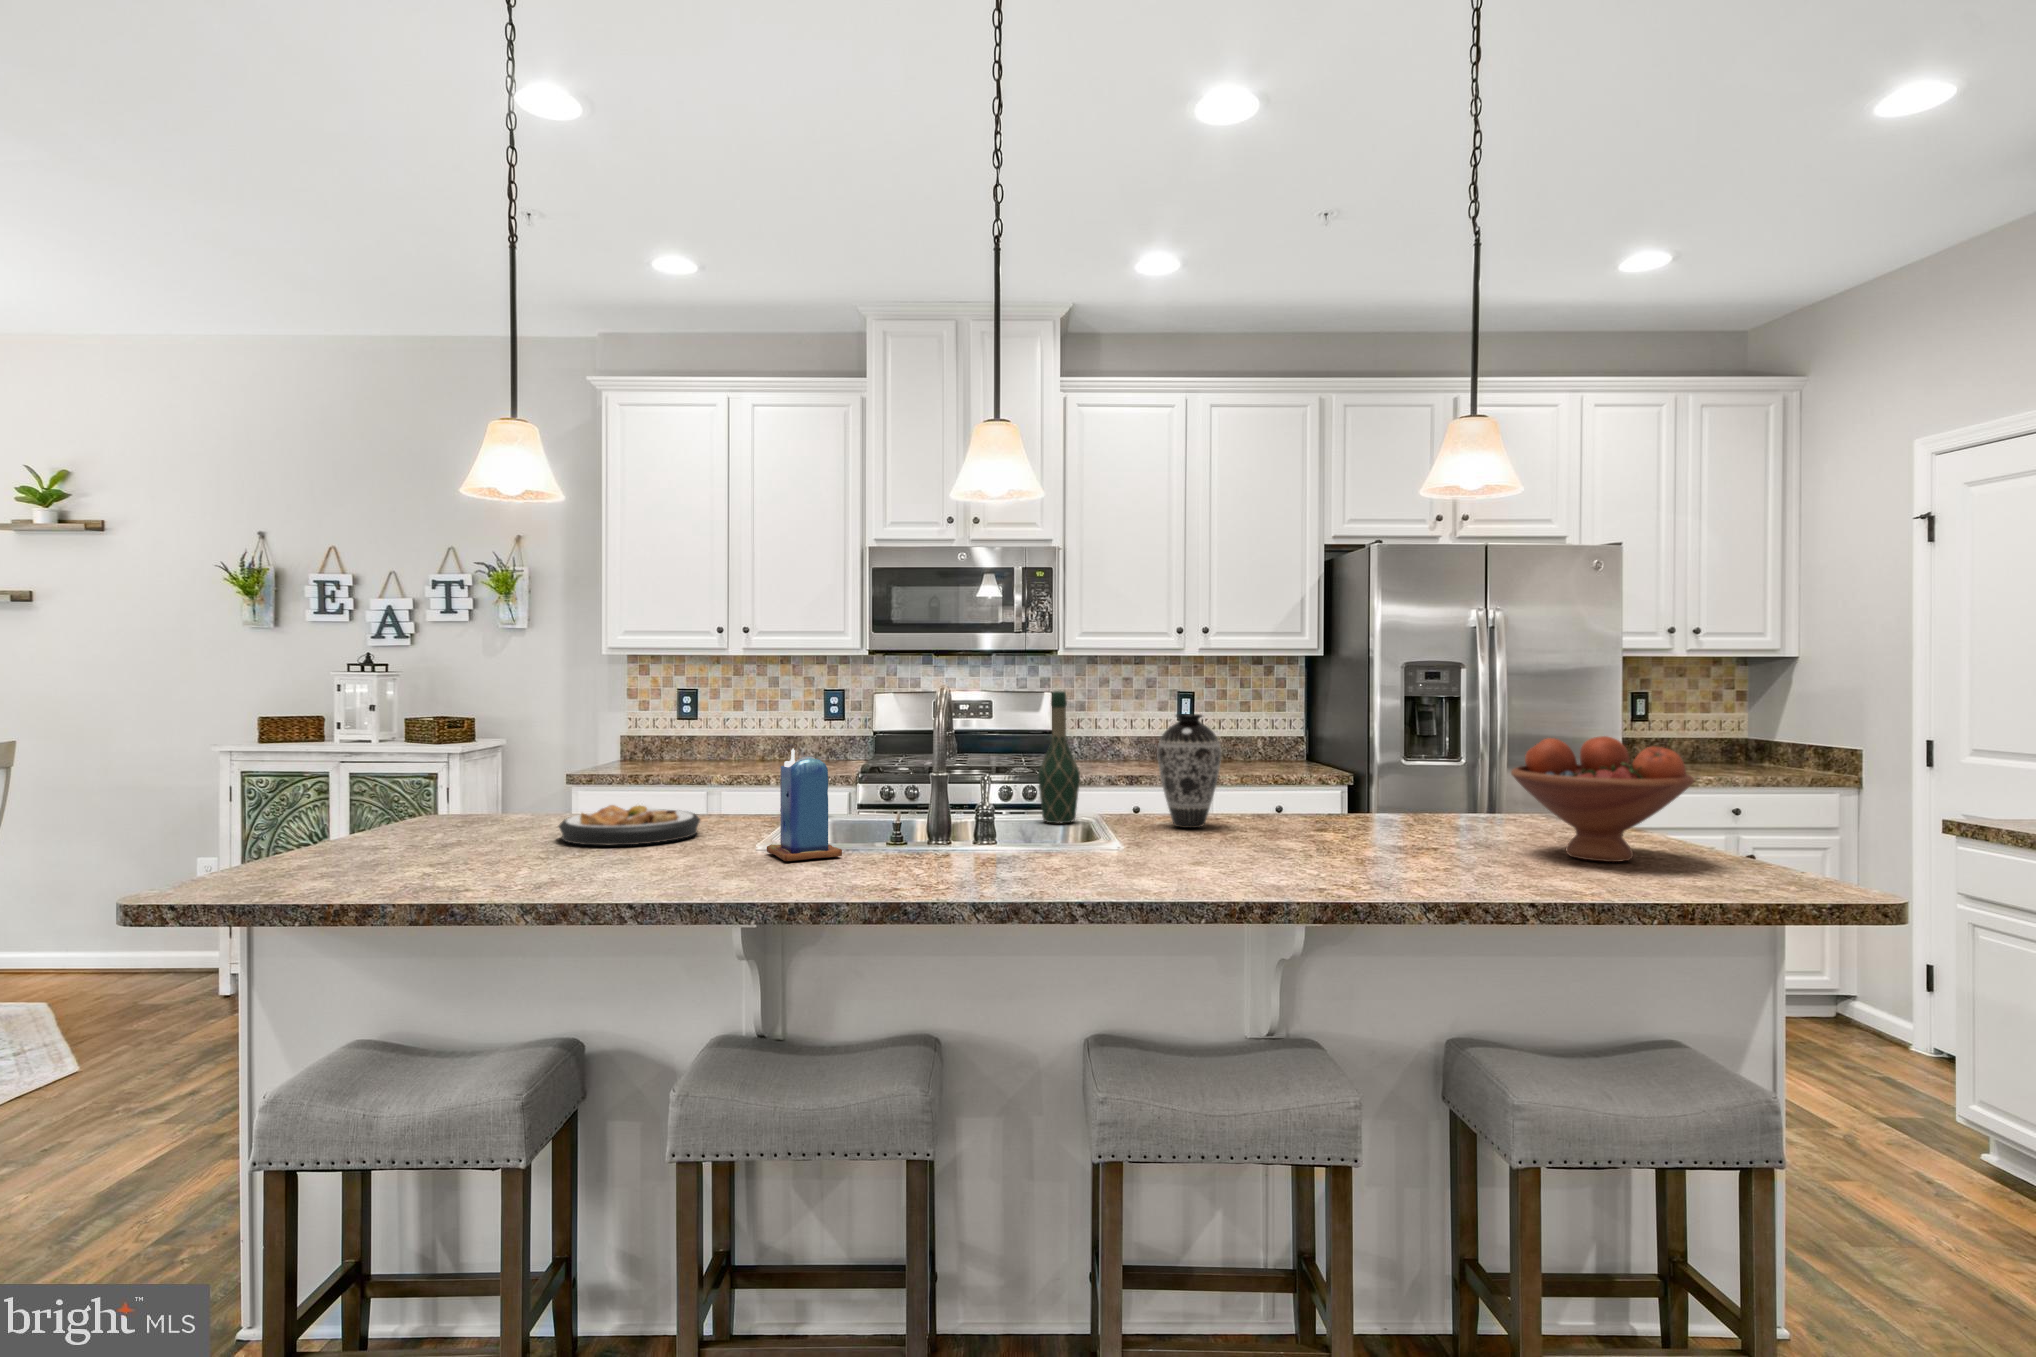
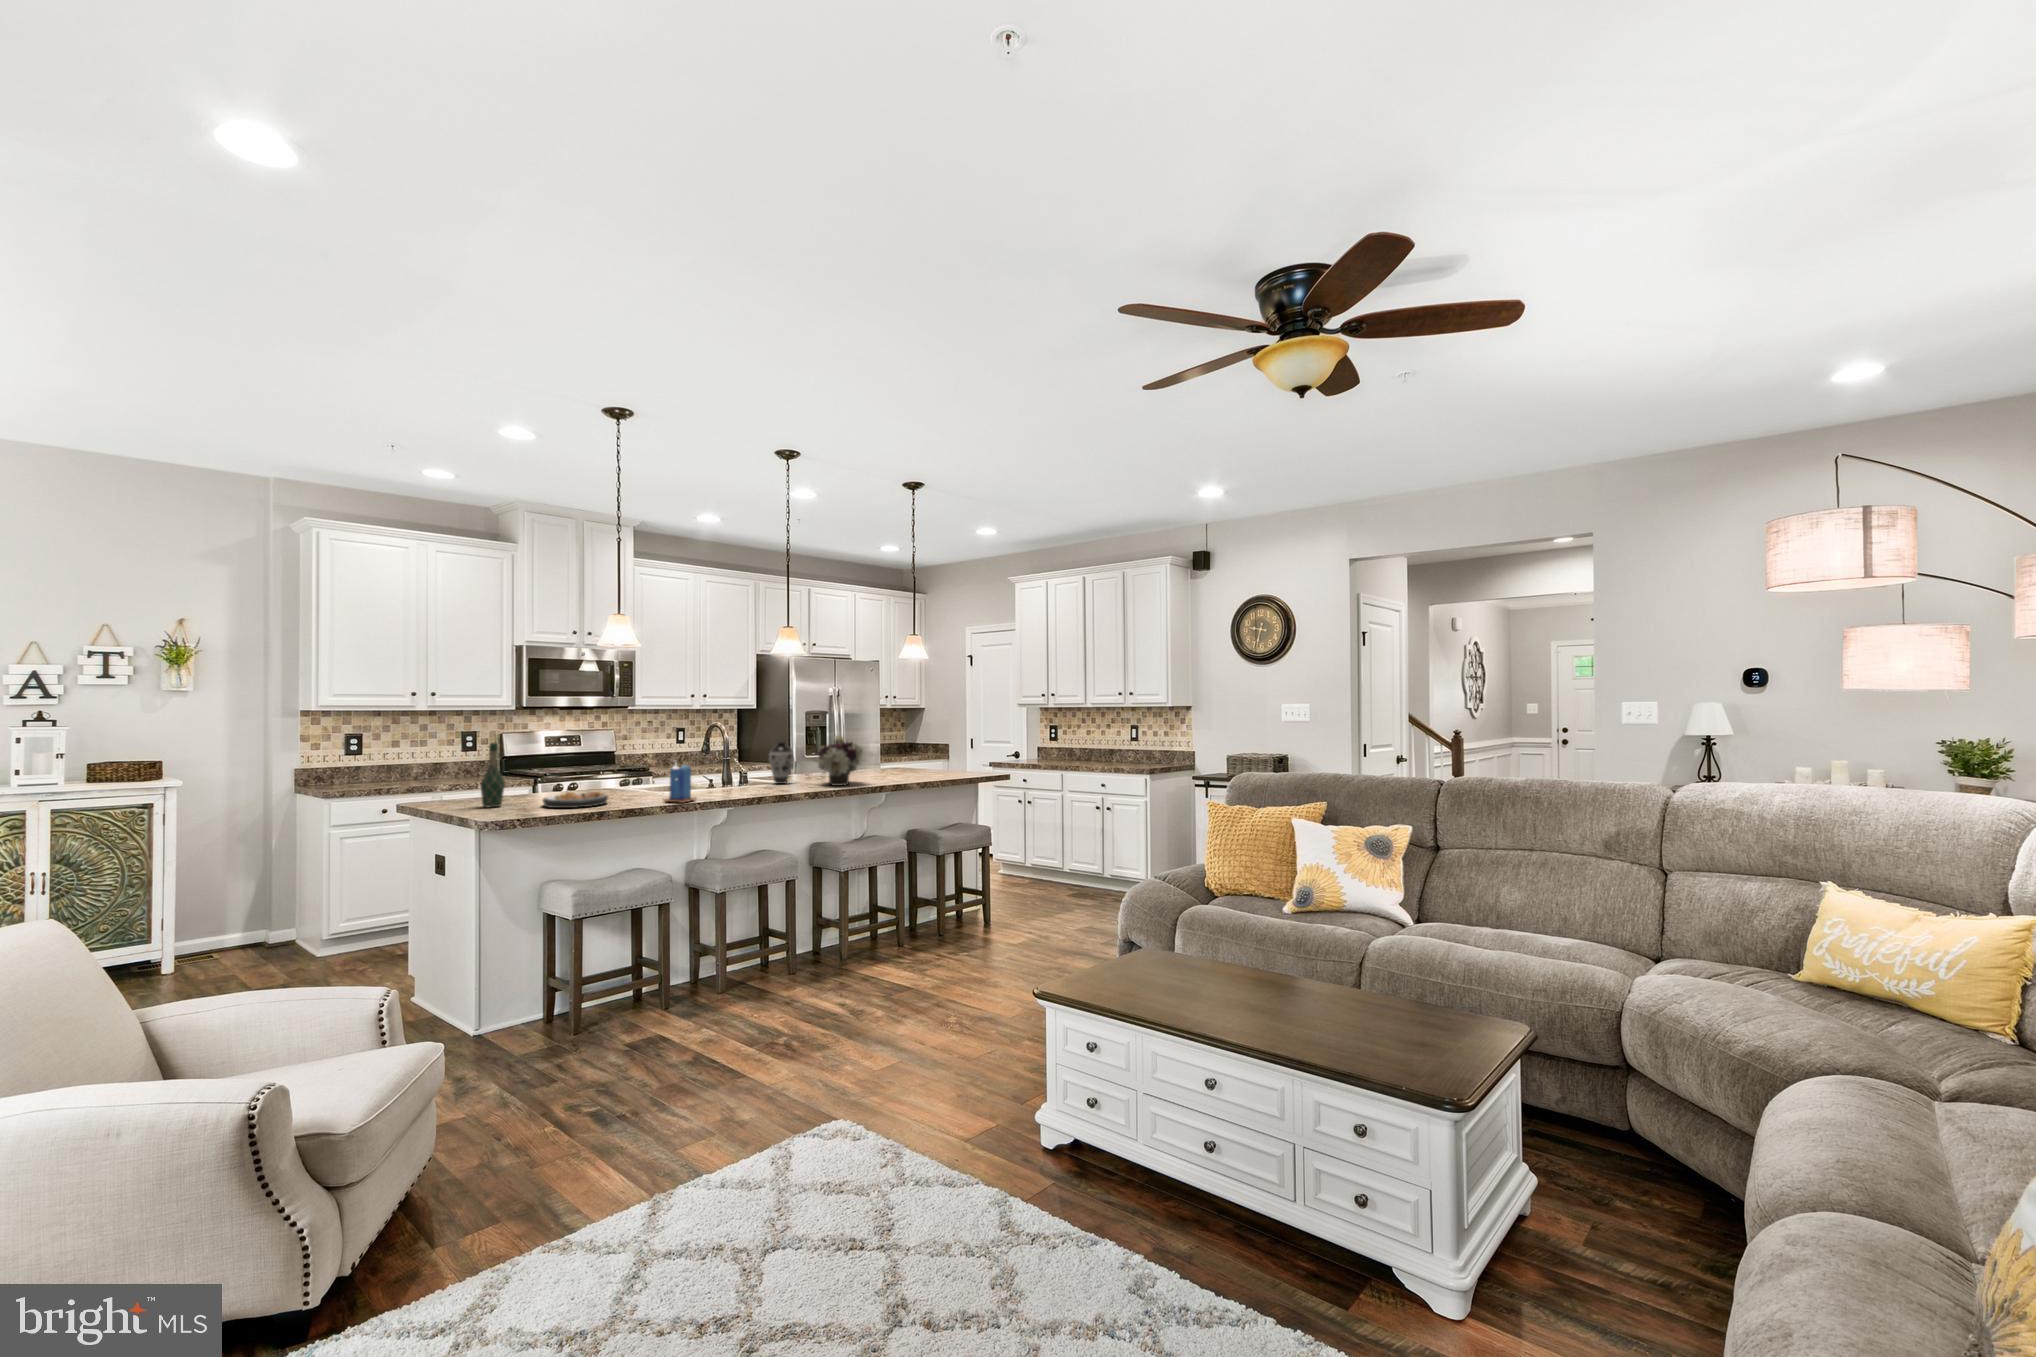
wine bottle: present [1038,691,1080,823] -> present [481,743,505,808]
flower arrangement: none [1248,692,1403,853] -> present [818,734,863,786]
fruit bowl: present [1511,736,1694,862] -> none [888,745,936,781]

